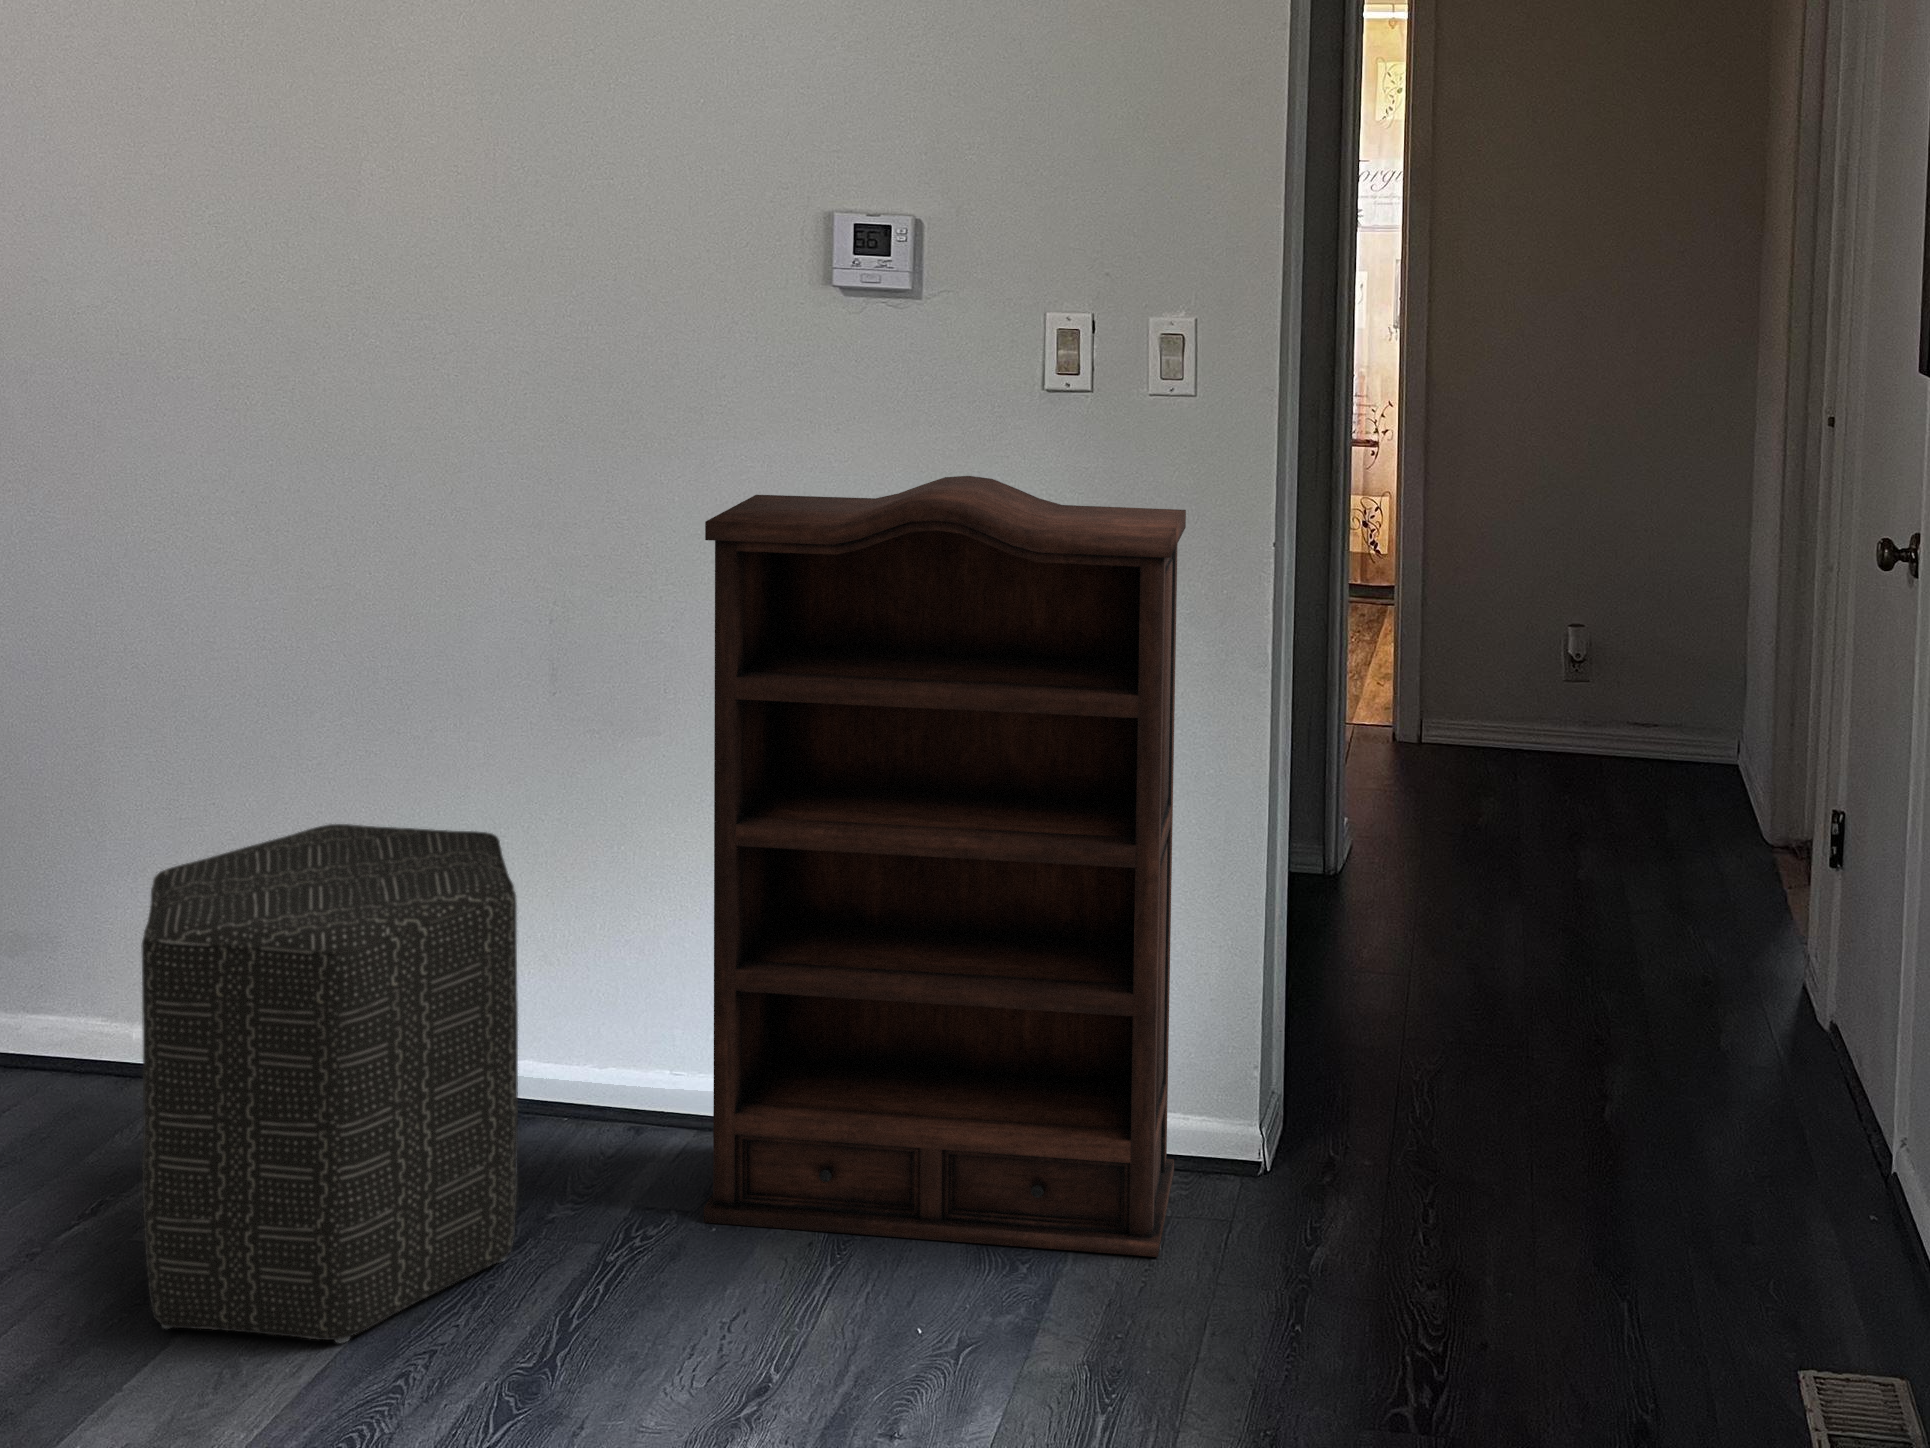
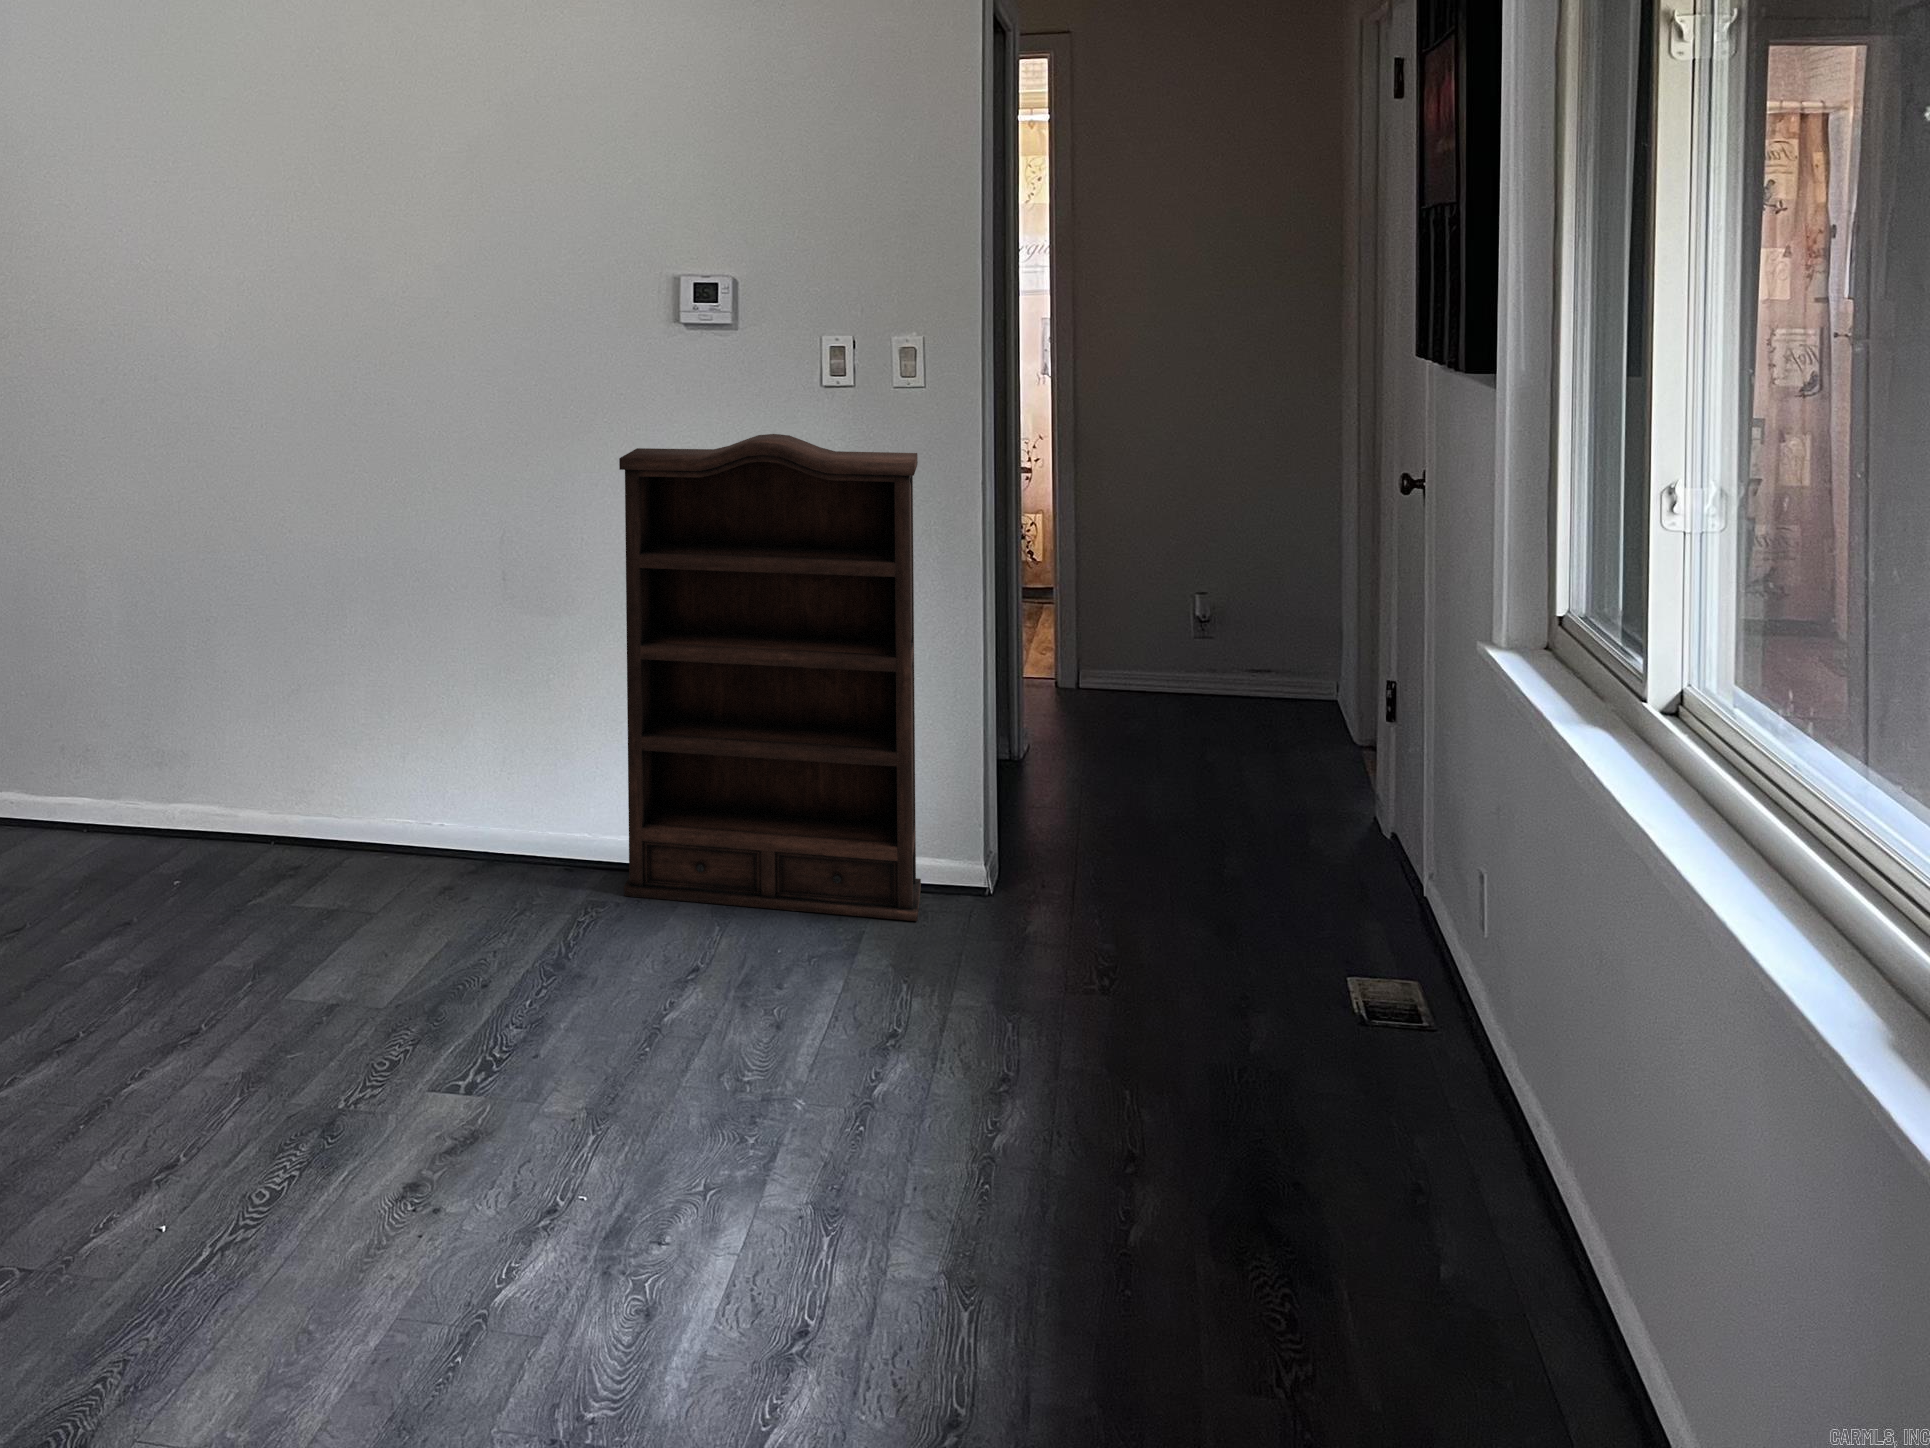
ottoman: present [142,824,518,1343] -> none [300,652,516,932]

